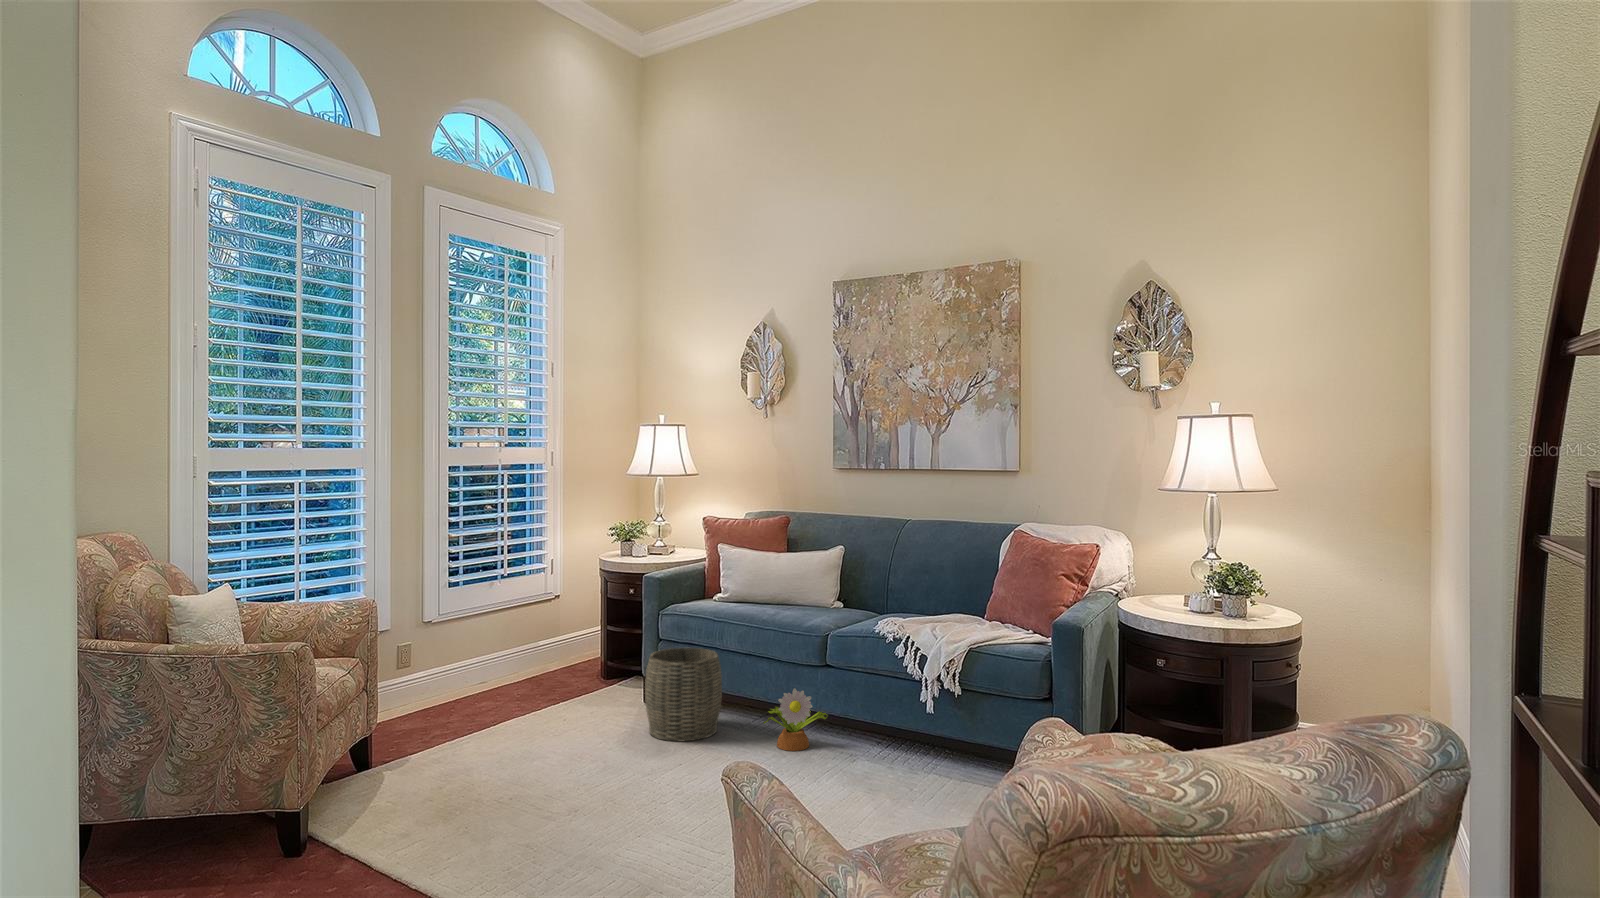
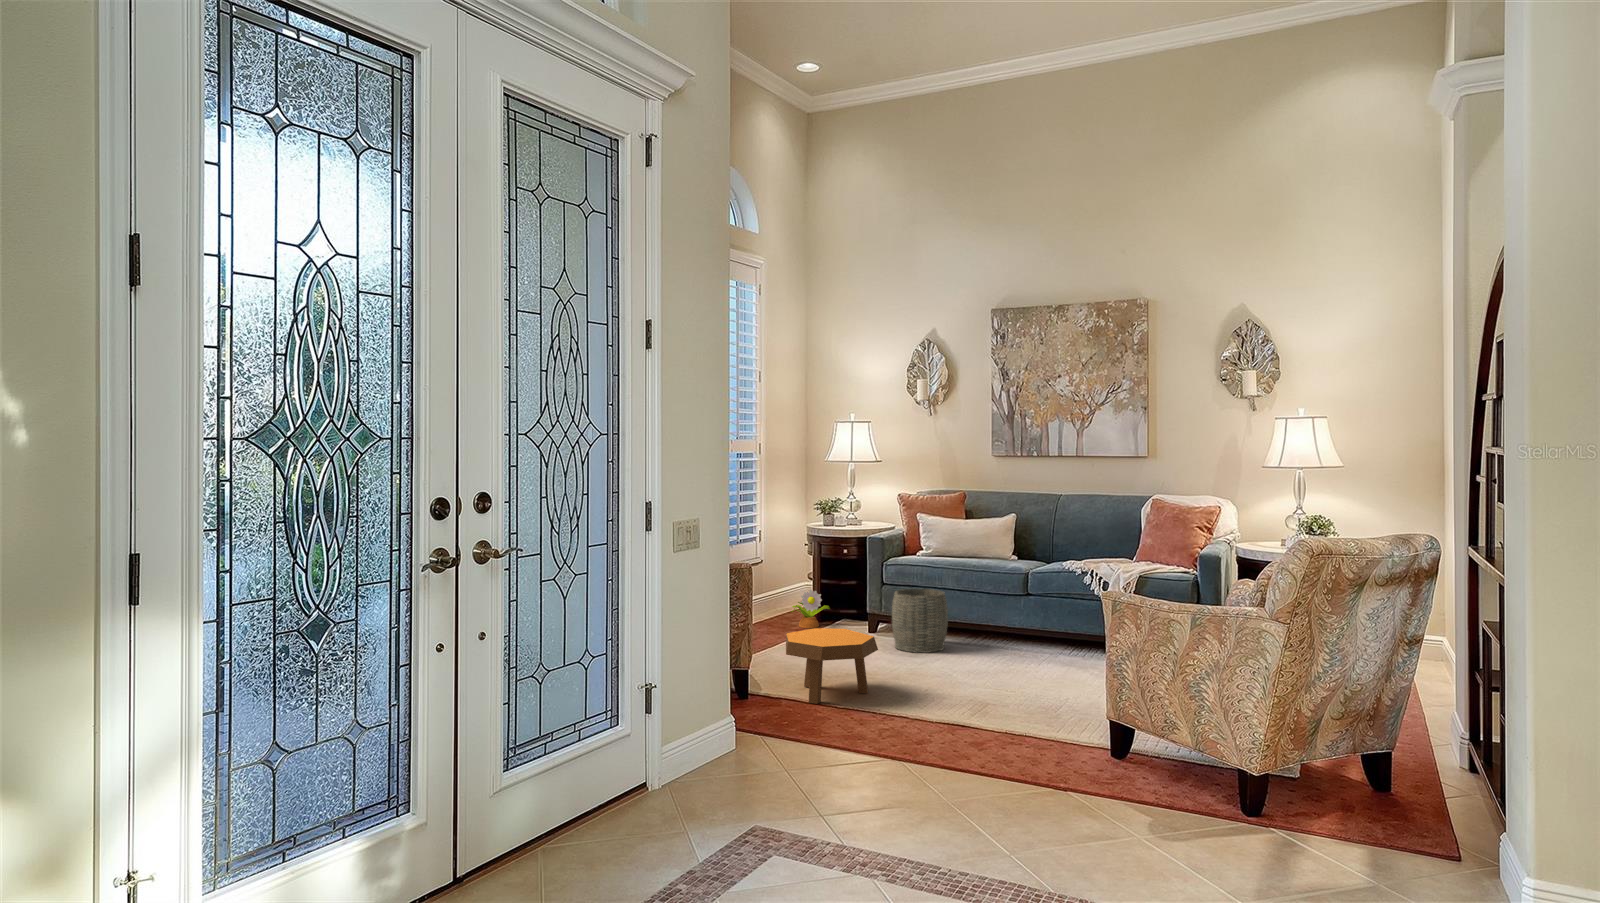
decorative plant: present [763,688,828,751] -> present [791,589,830,628]
footstool: none [367,718,519,850] -> present [786,628,878,704]

